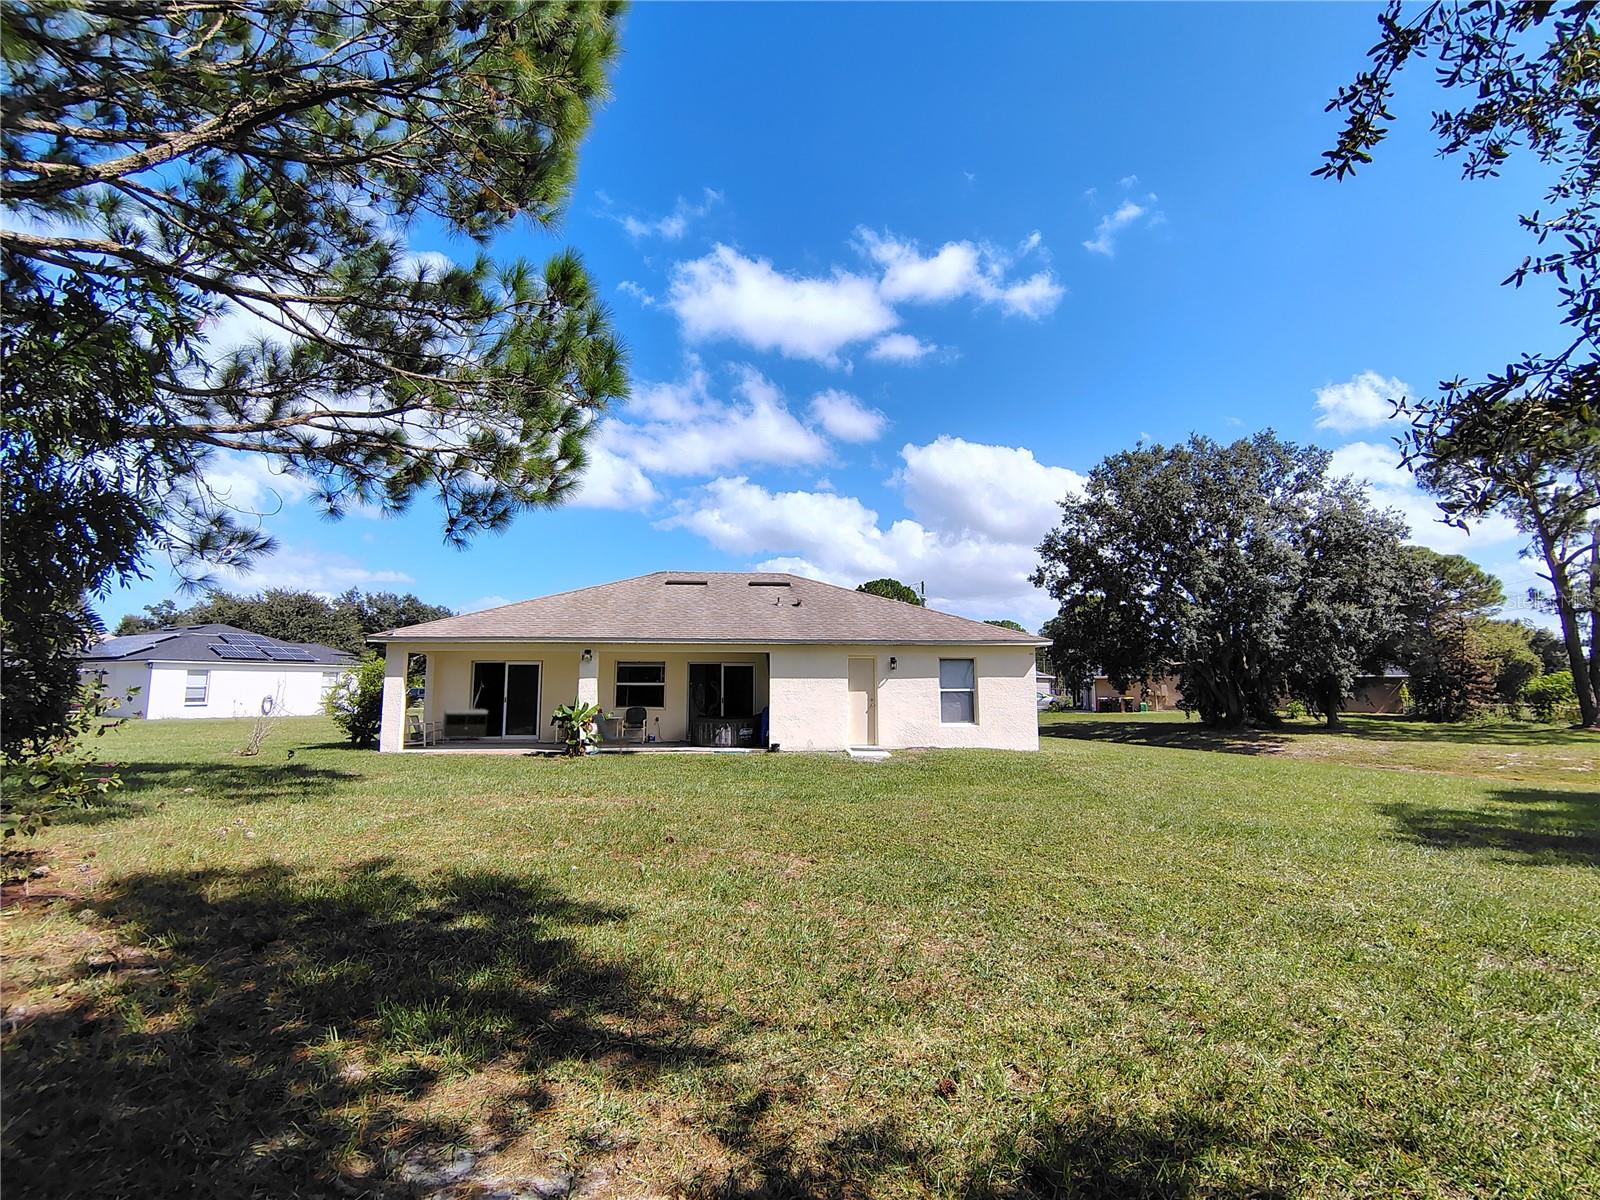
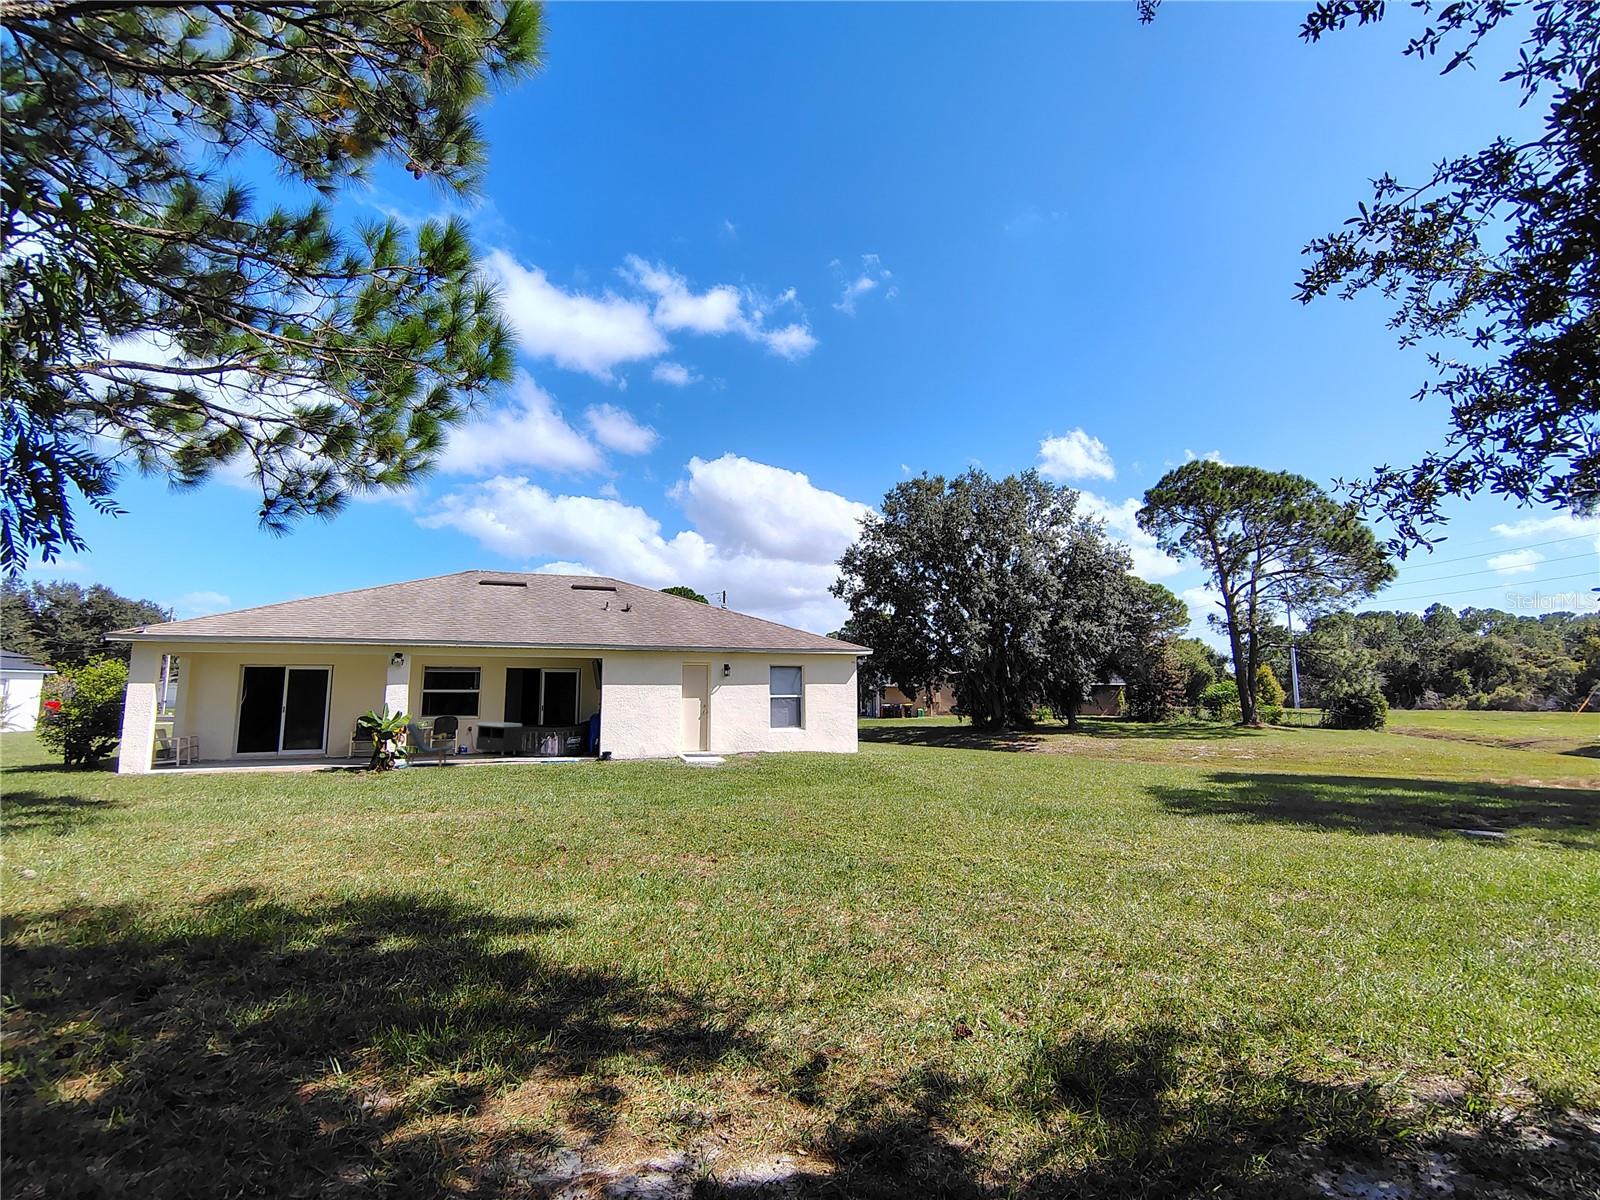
storage bench: present [442,709,488,740] -> present [476,722,522,755]

